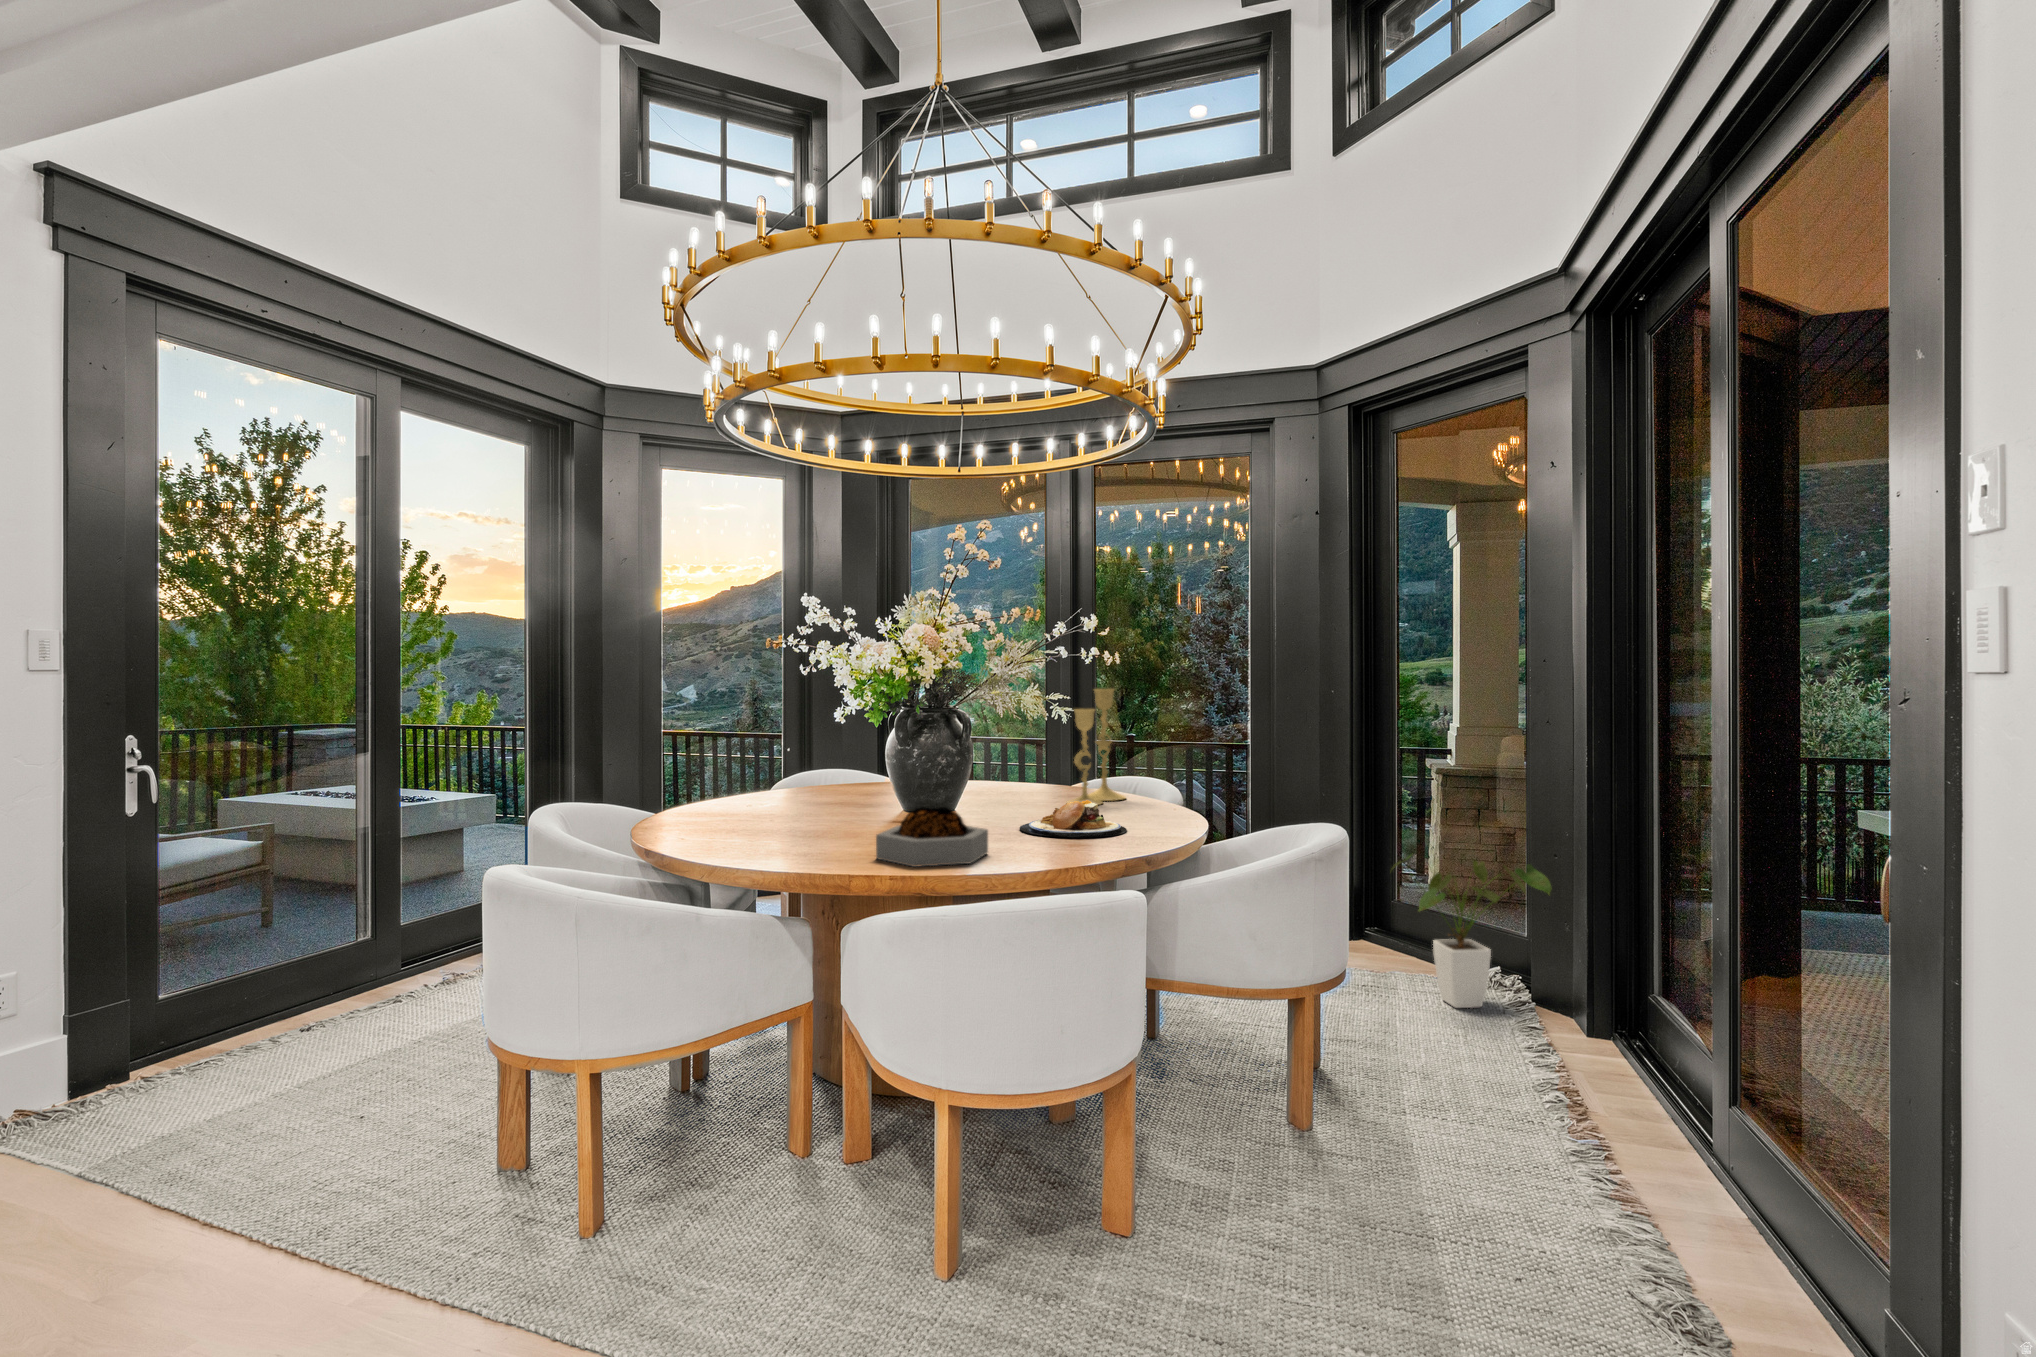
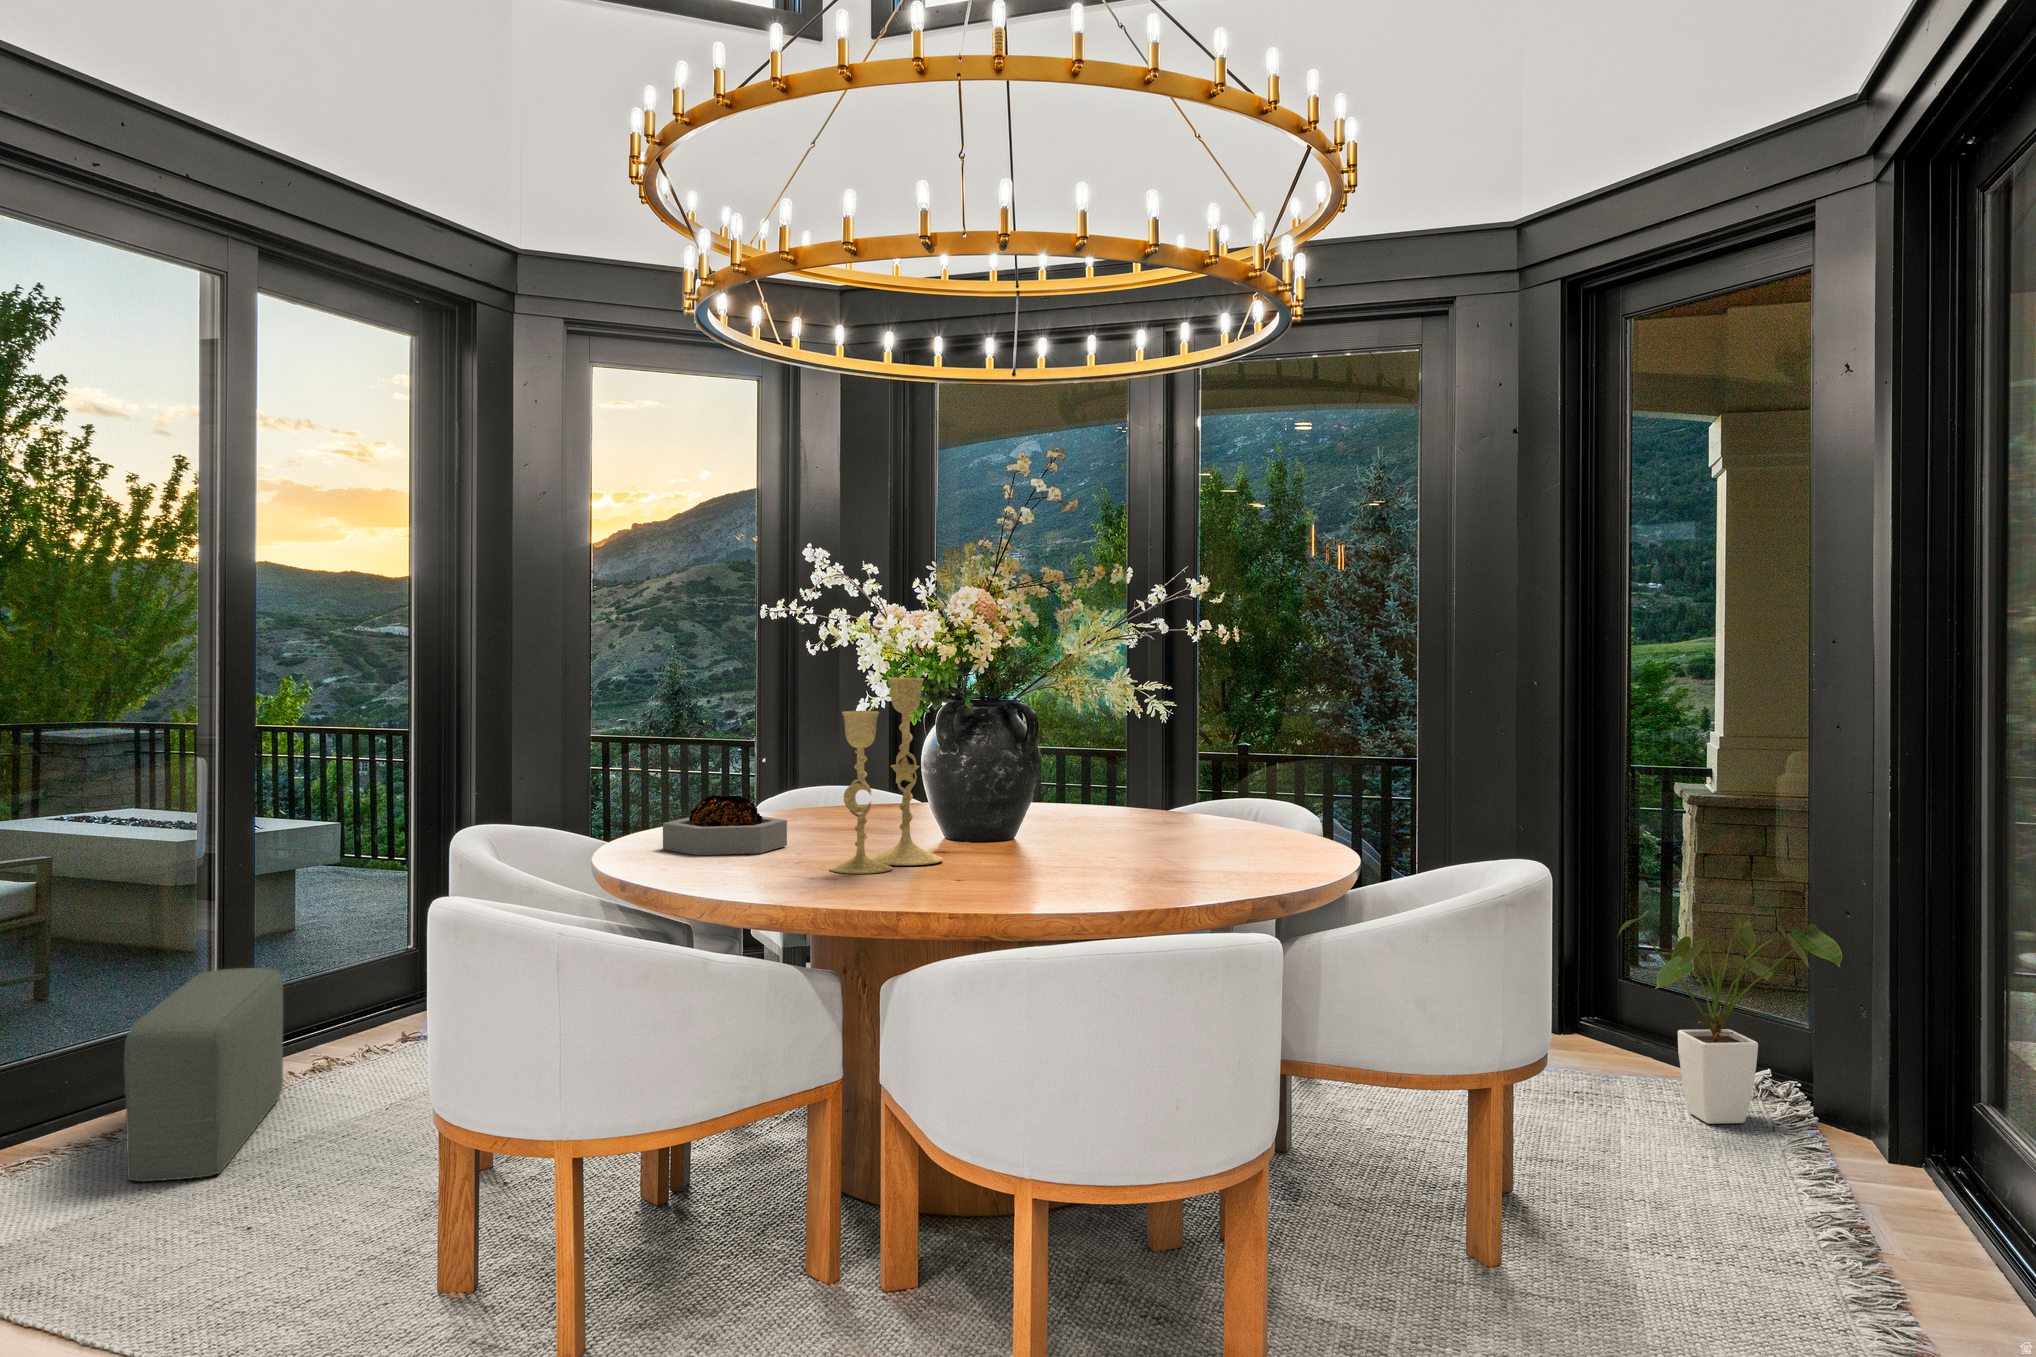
candlestick: present [1068,689,1126,805] -> present [829,678,943,874]
plate: present [1020,800,1127,837] -> none [1109,824,1253,873]
decorative bowl: present [876,807,988,867] -> present [663,795,787,855]
pouf: none [278,908,417,1076] -> present [124,968,283,1182]

